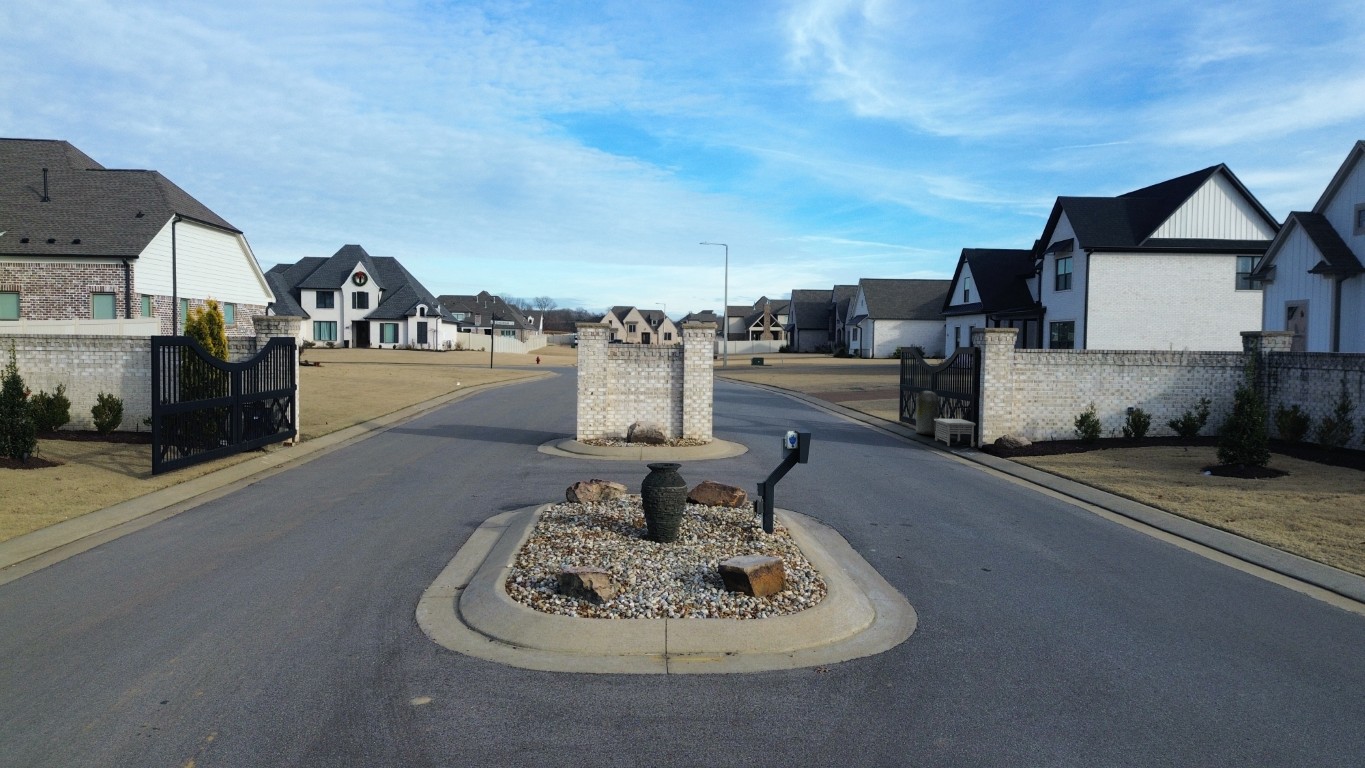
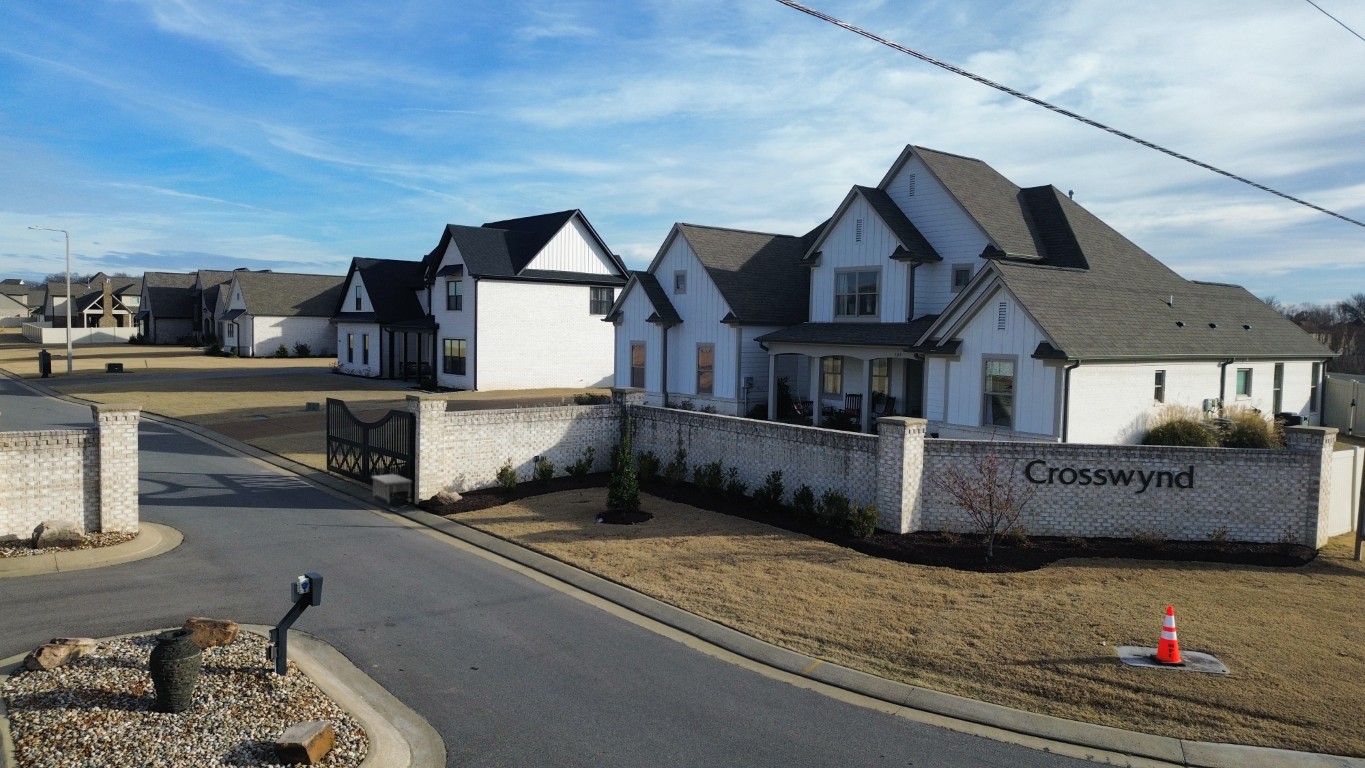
trash can: present [916,391,939,435] -> none [350,446,372,488]

